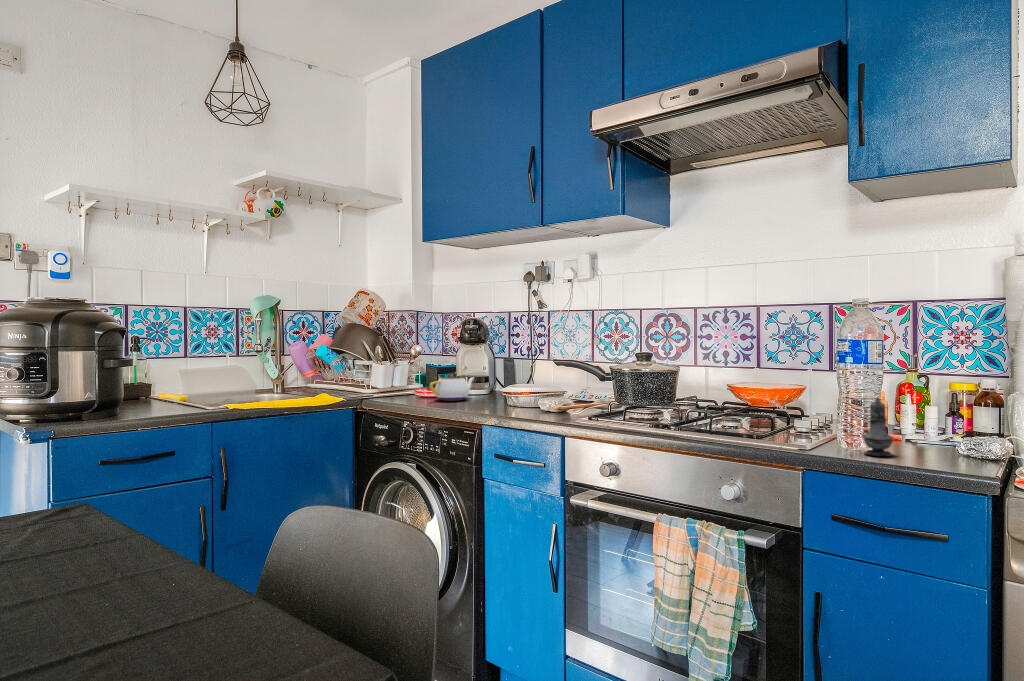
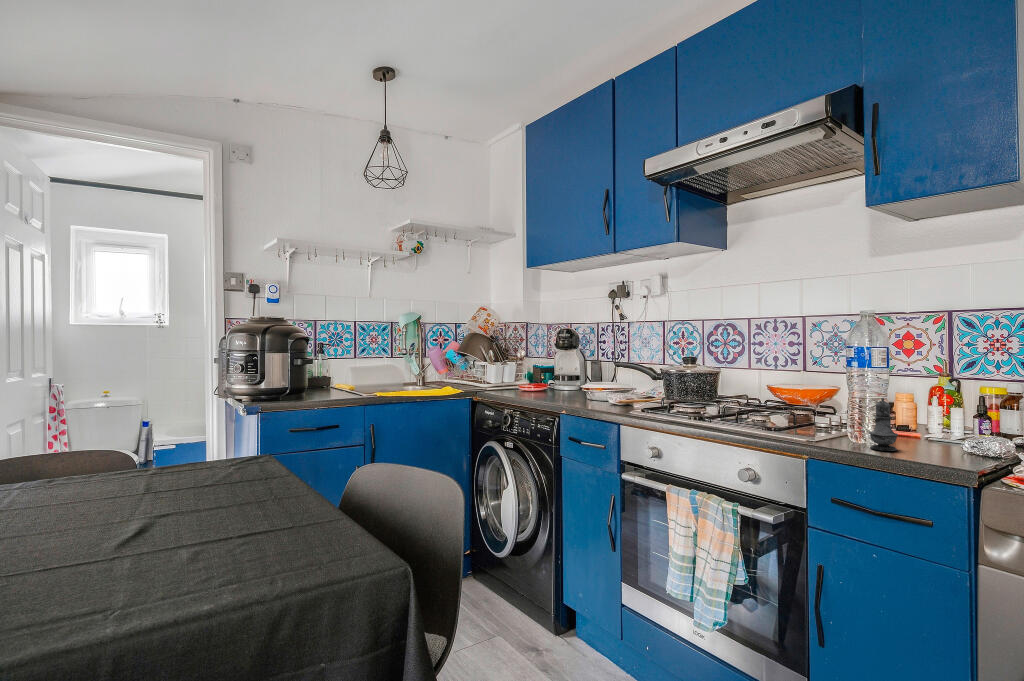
teapot: present [430,373,475,400] -> none [525,372,563,394]

